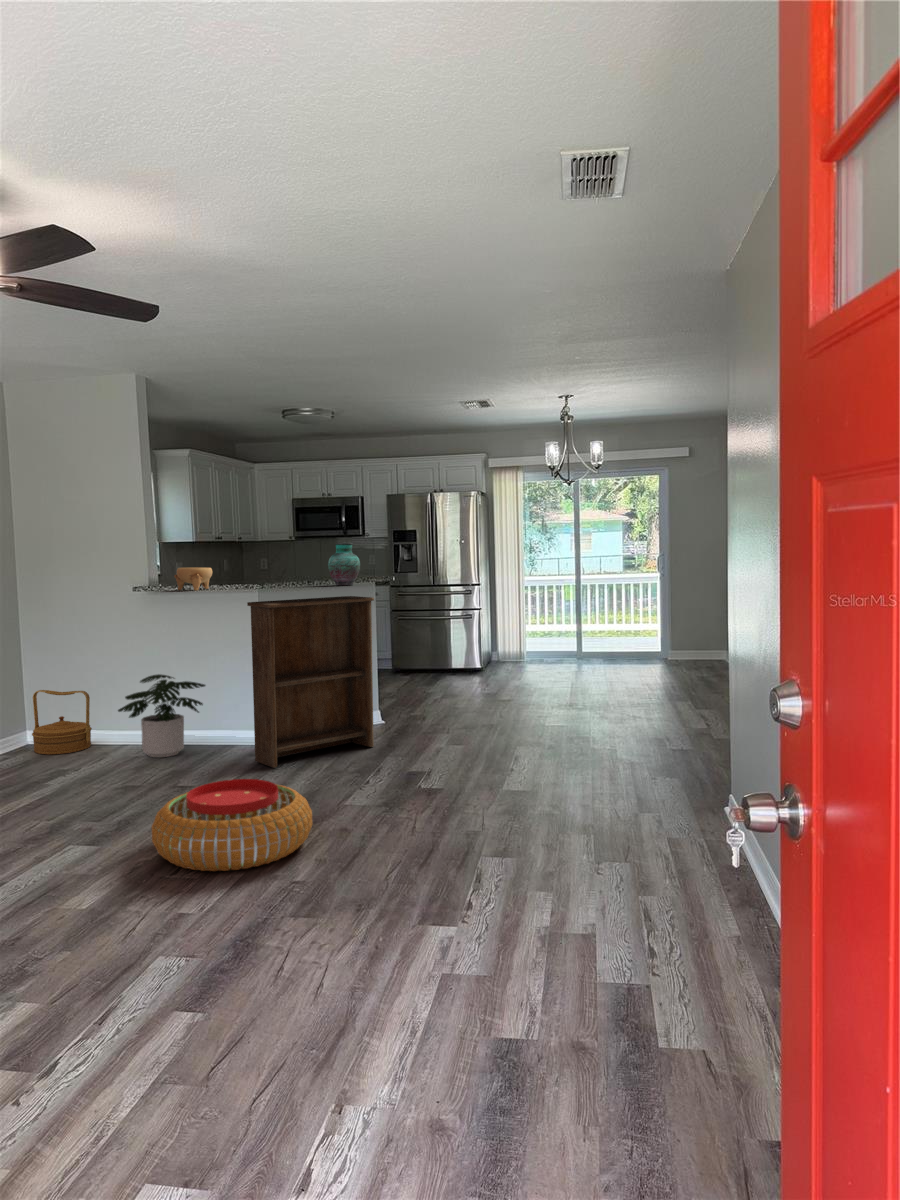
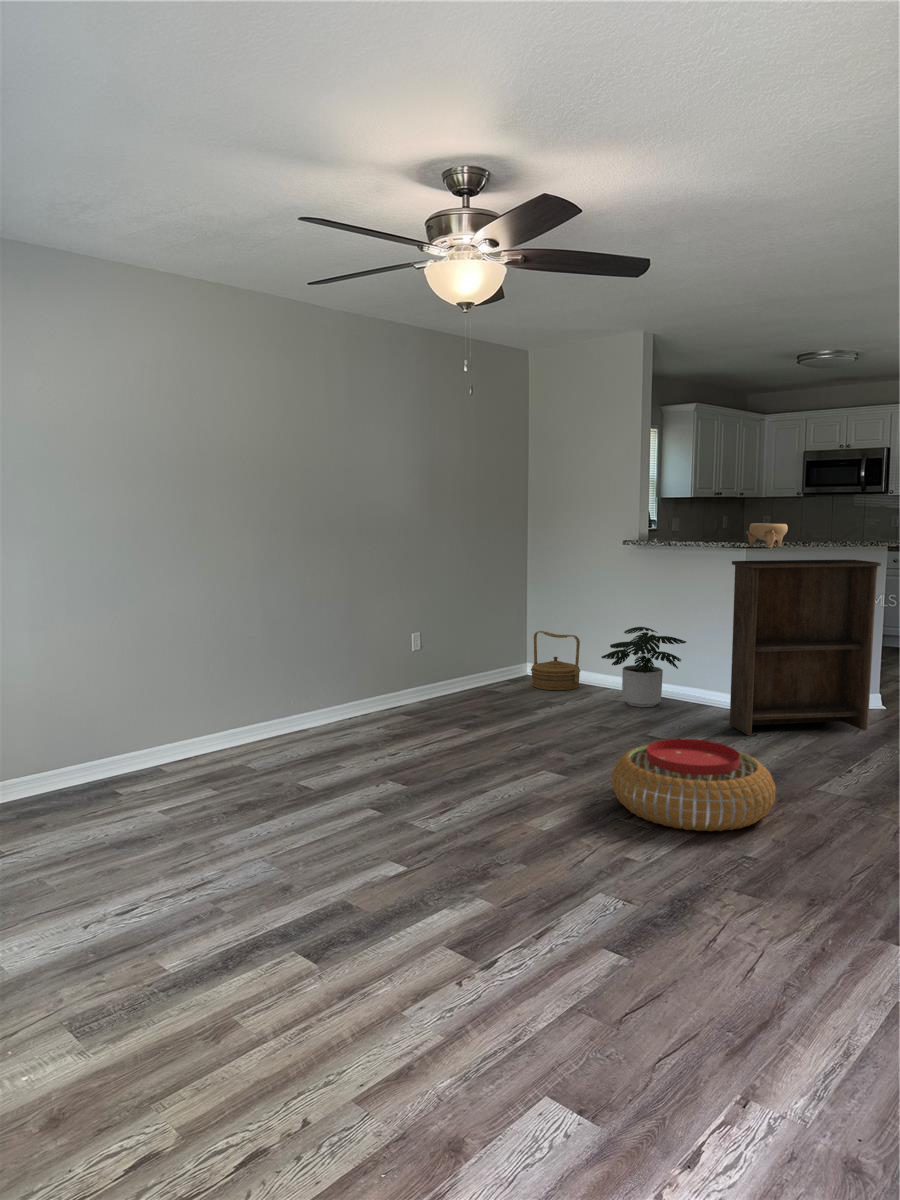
vase: present [328,543,360,585] -> none [830,500,869,547]
bowl: present [174,567,212,591] -> present [746,523,788,548]

